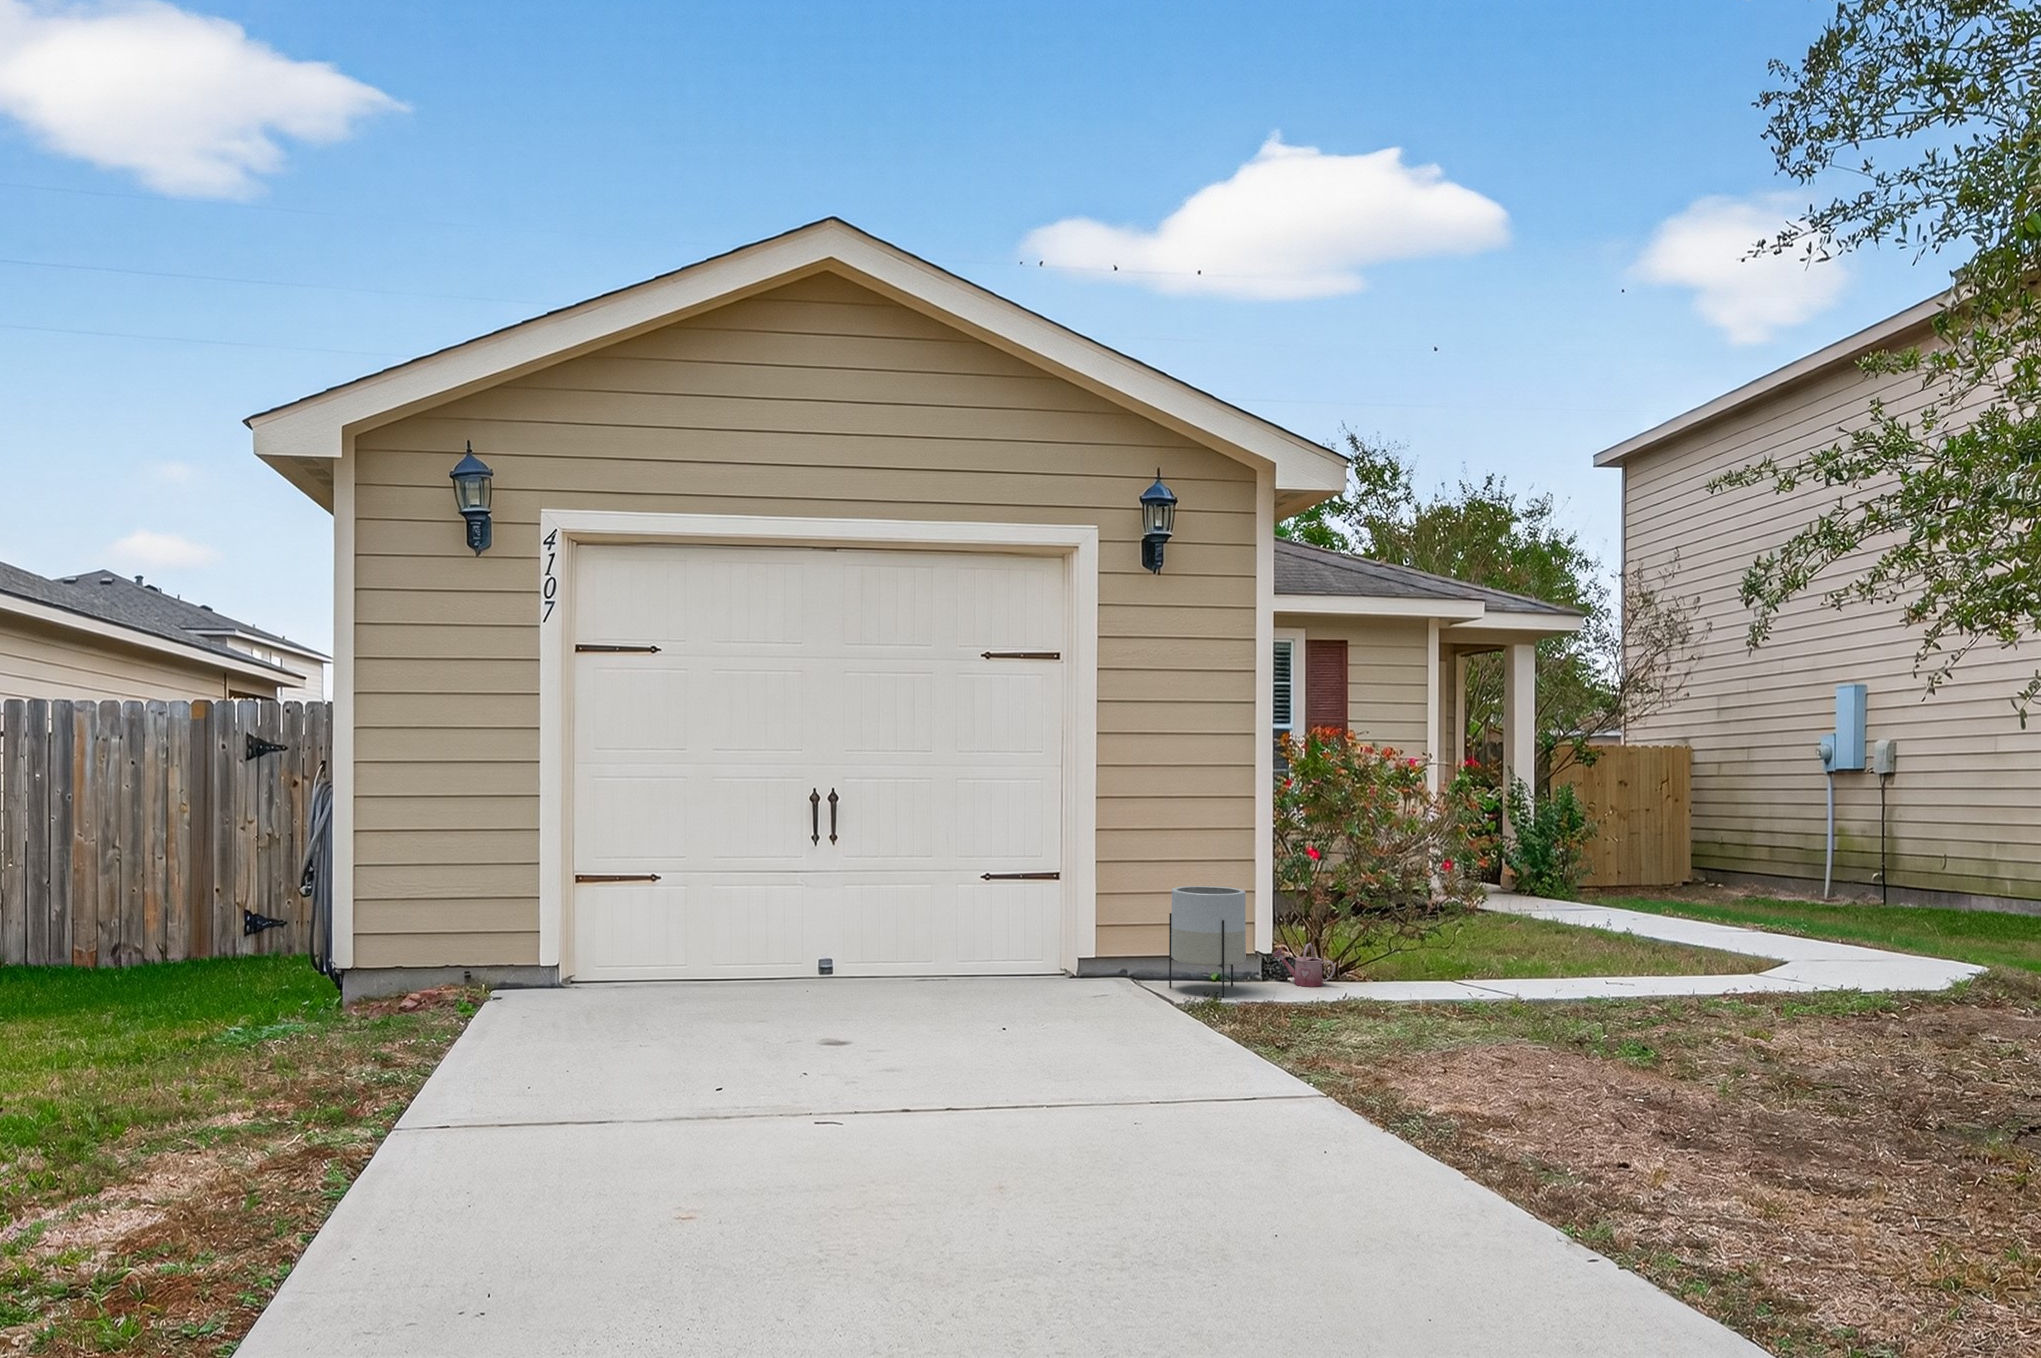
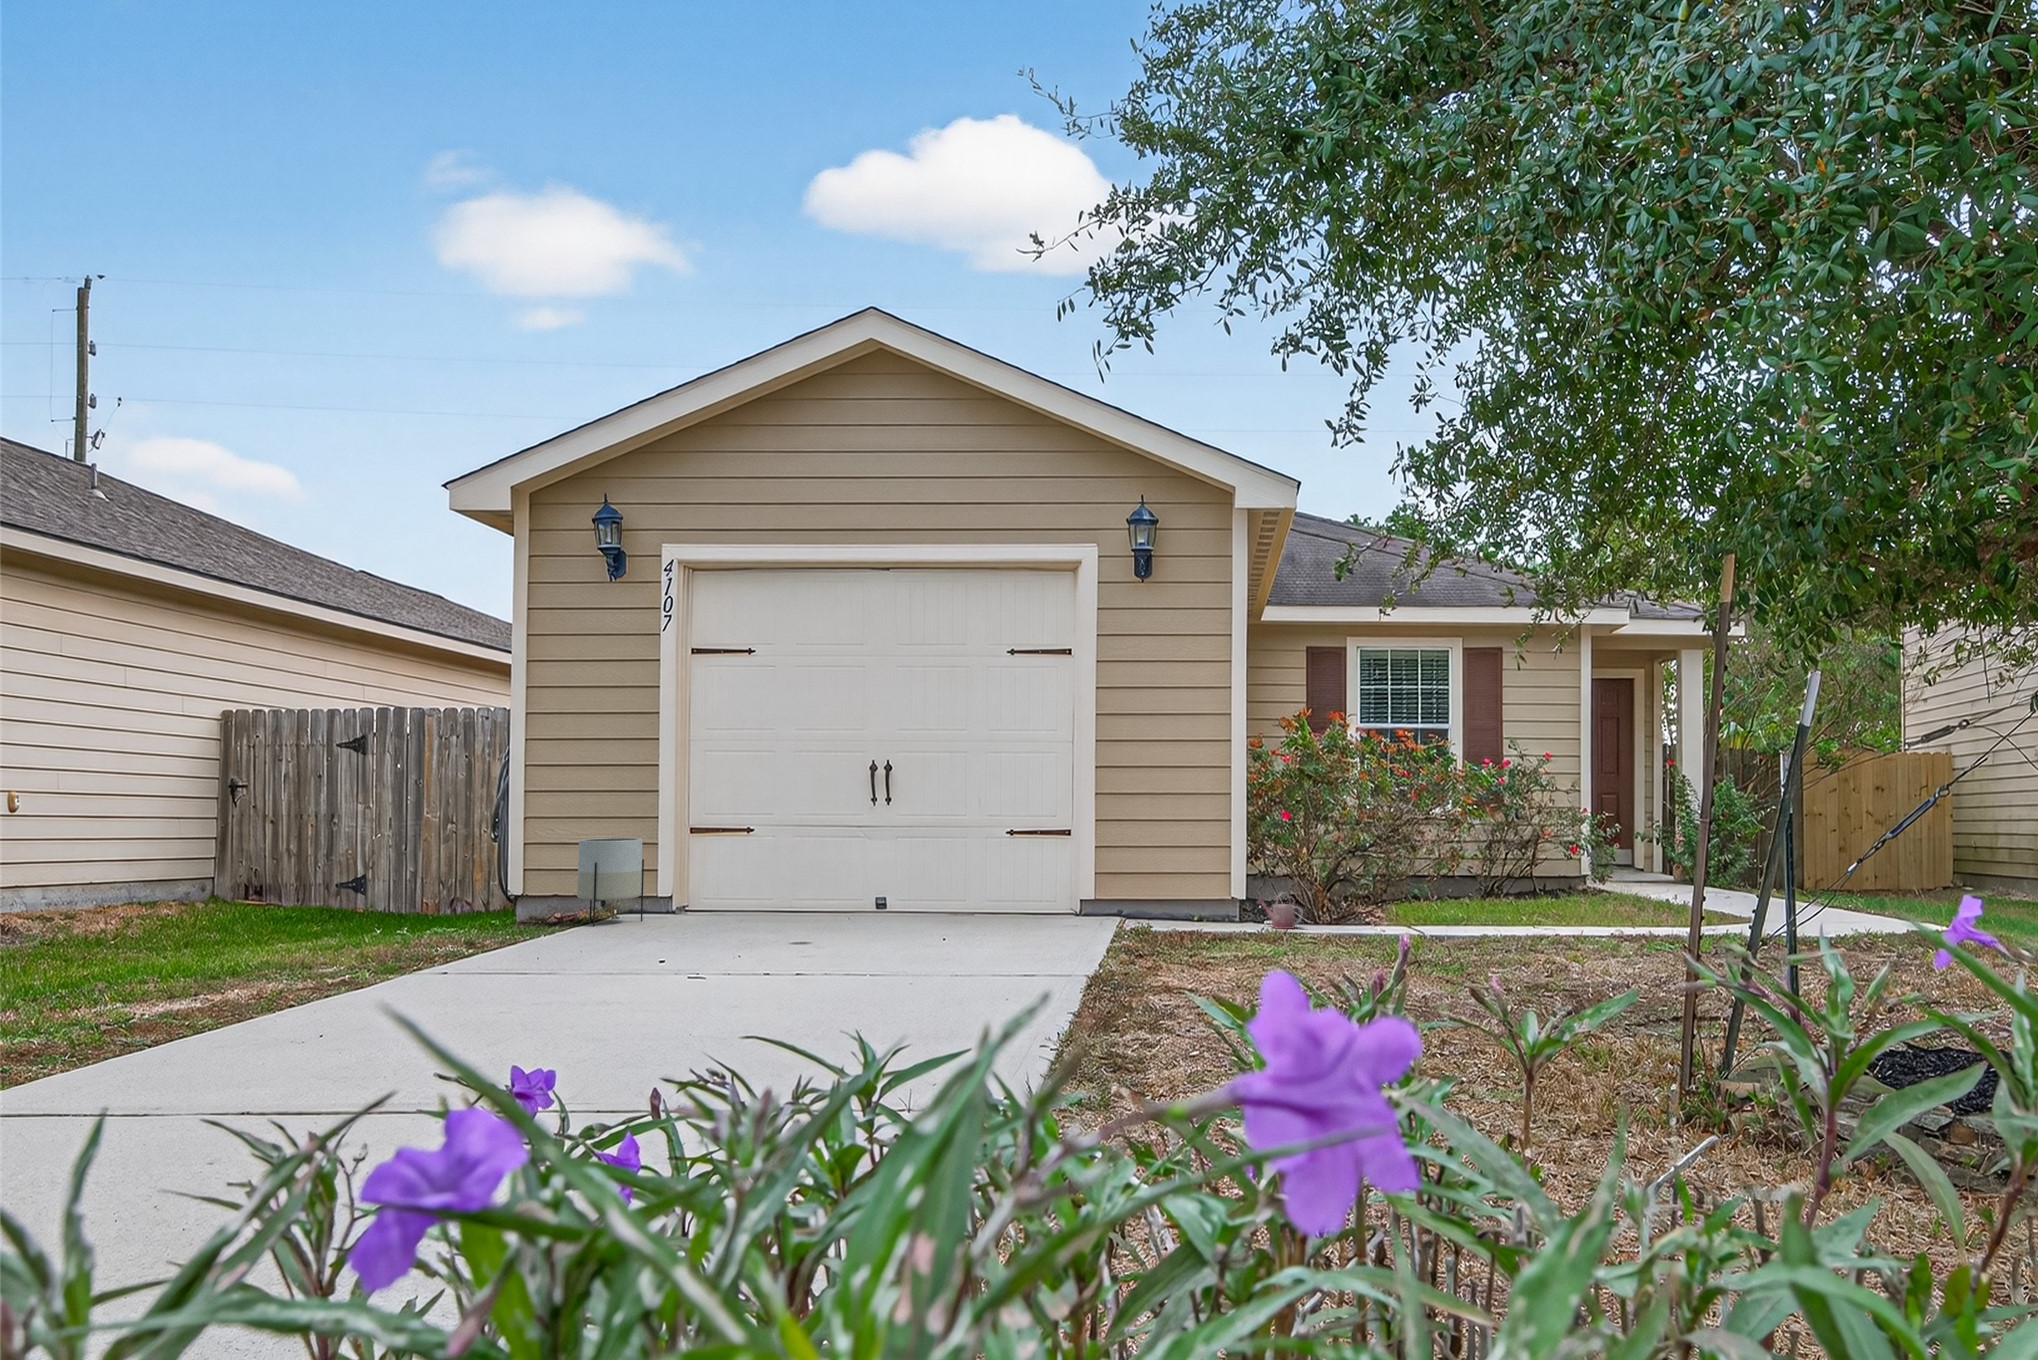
planter: present [1169,886,1246,998] -> present [577,838,644,926]

